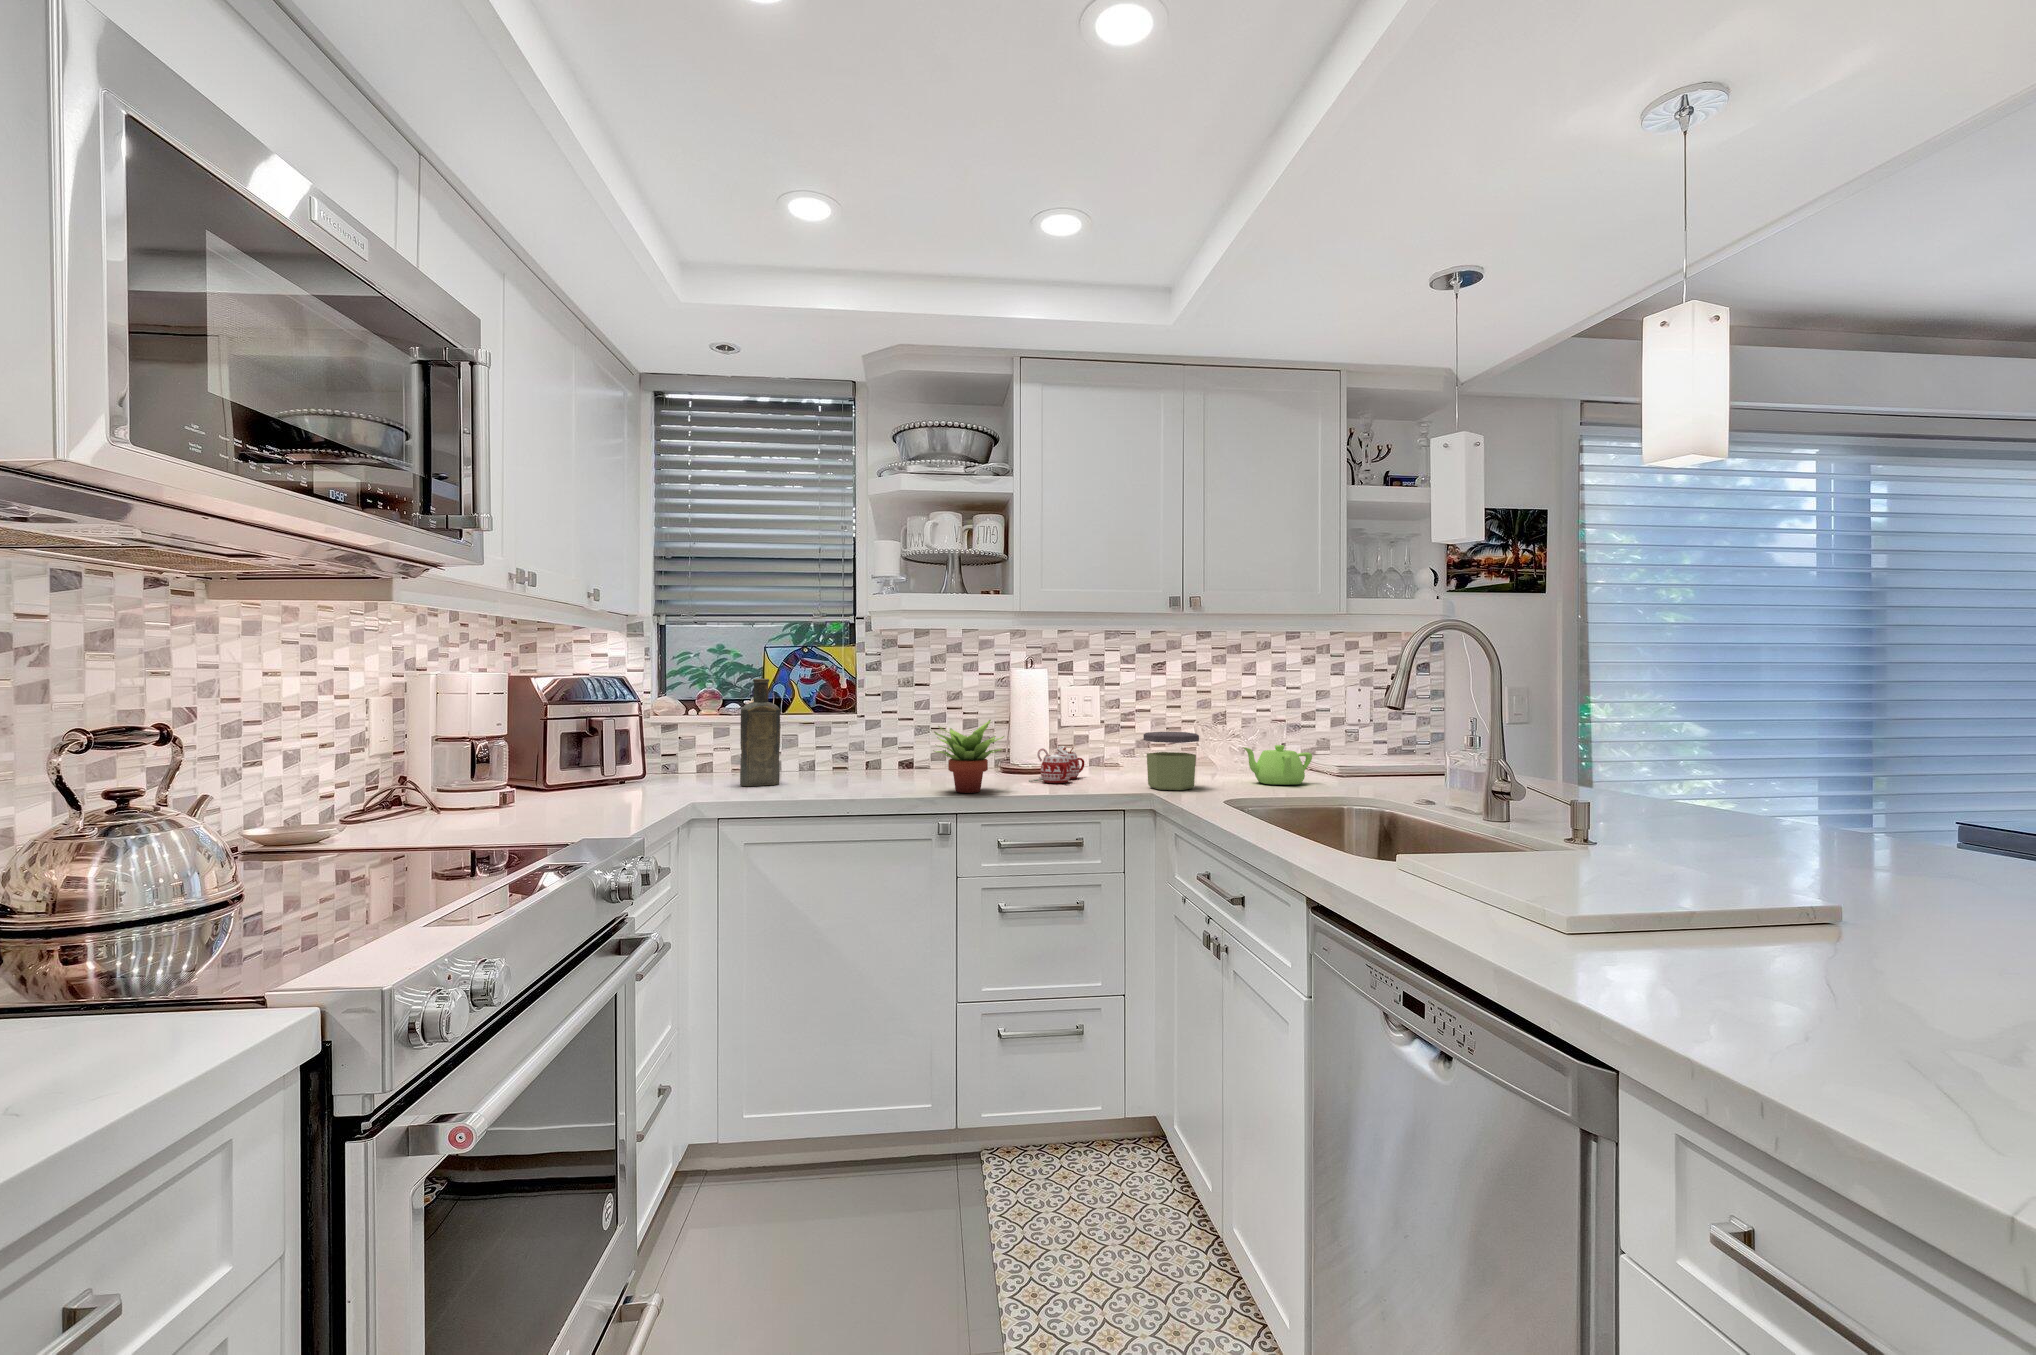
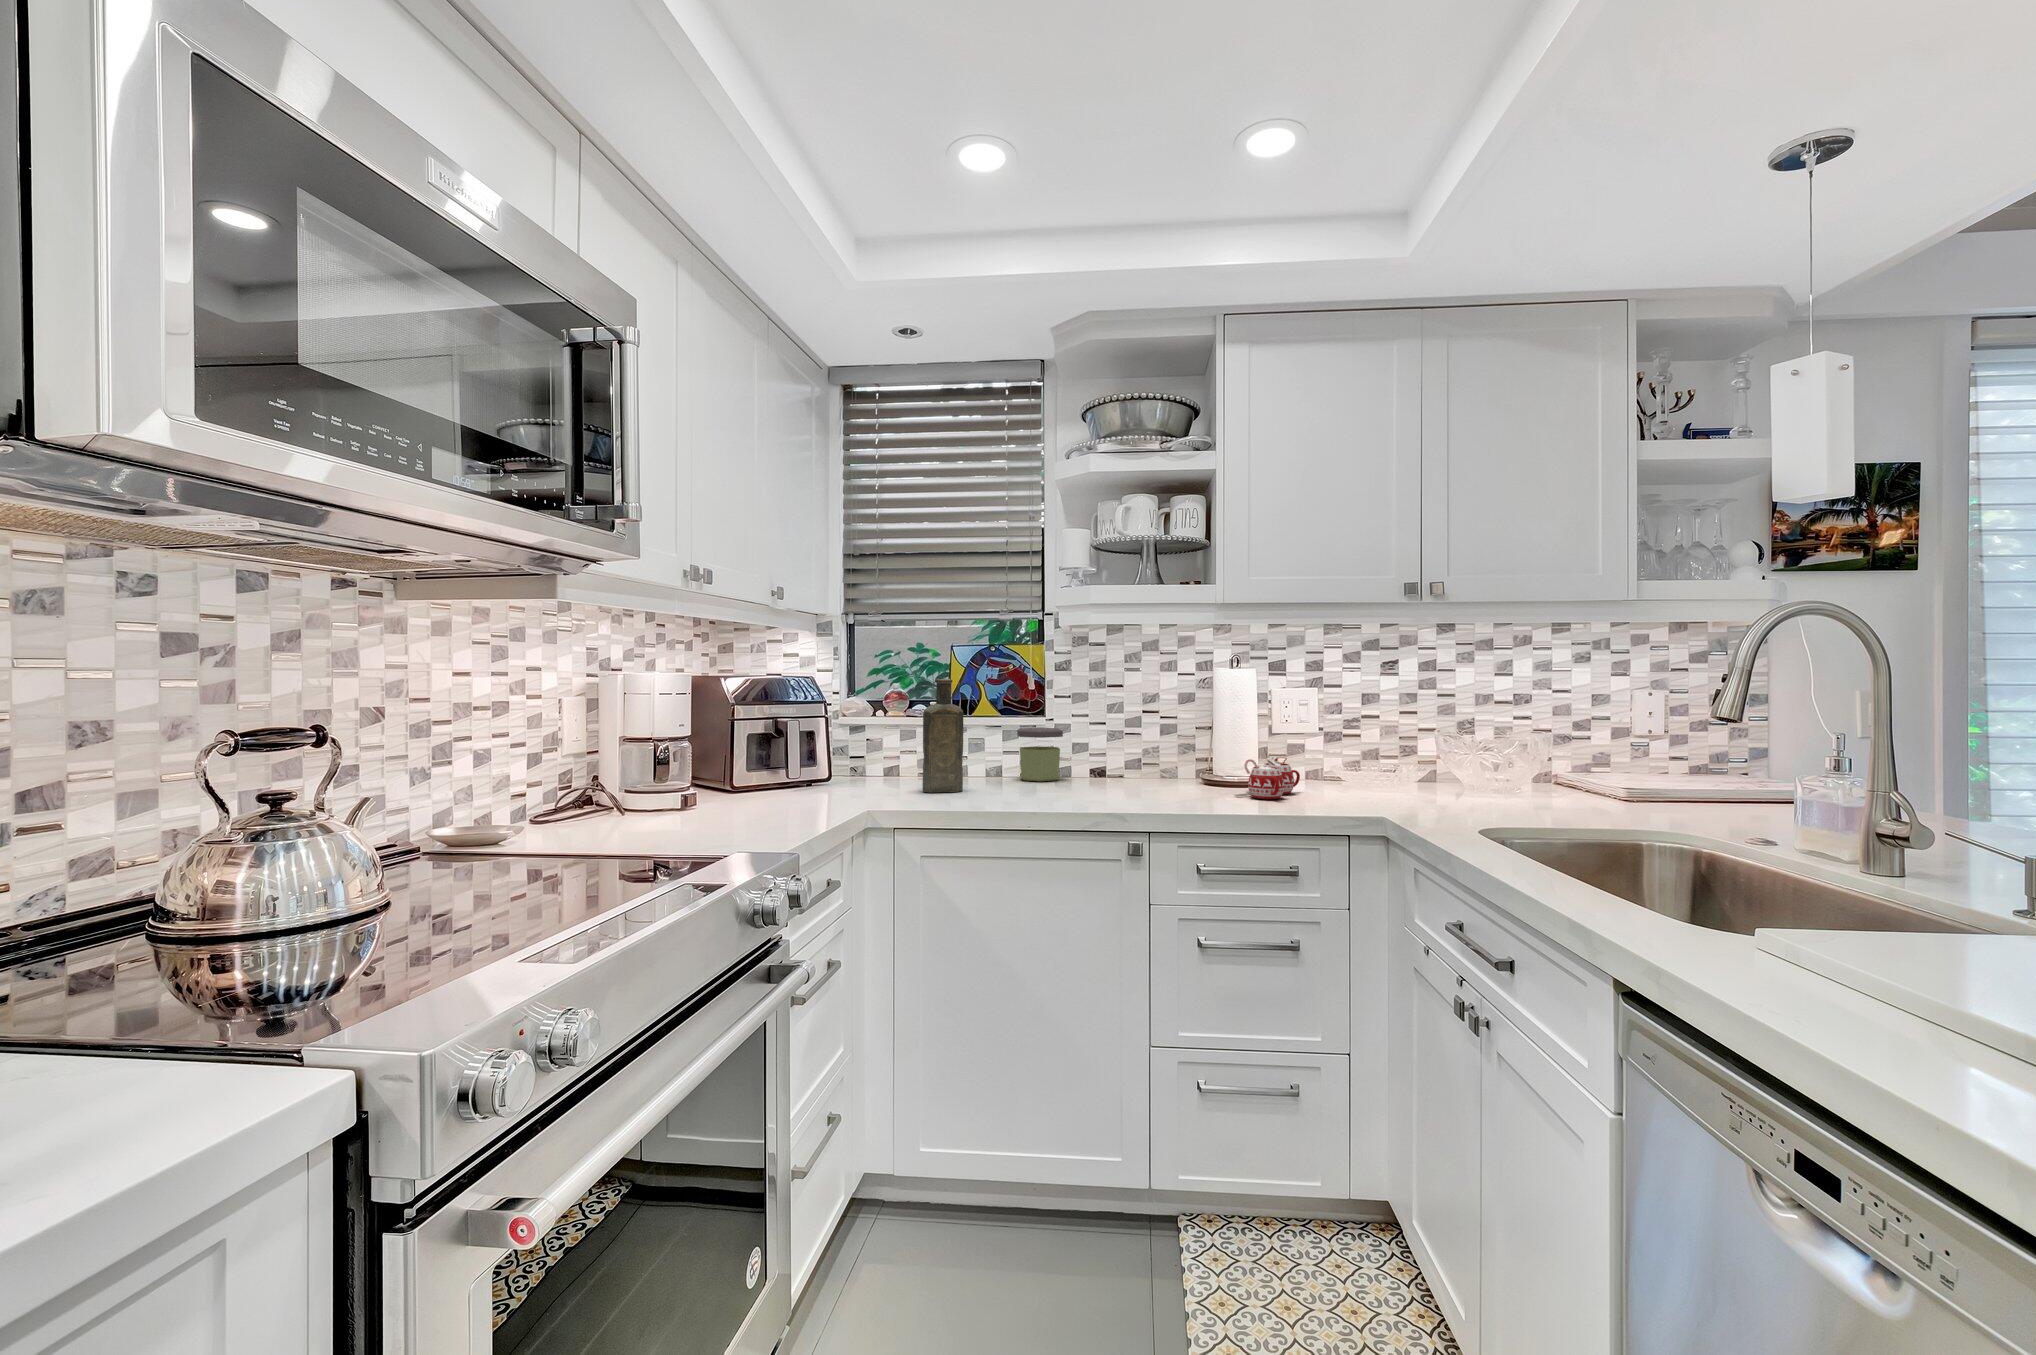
succulent plant: present [933,720,1004,793] -> none [1125,726,1206,809]
jar: present [1144,732,1199,790] -> present [1017,727,1063,781]
teapot: present [1243,745,1312,785] -> none [1498,761,1592,810]

